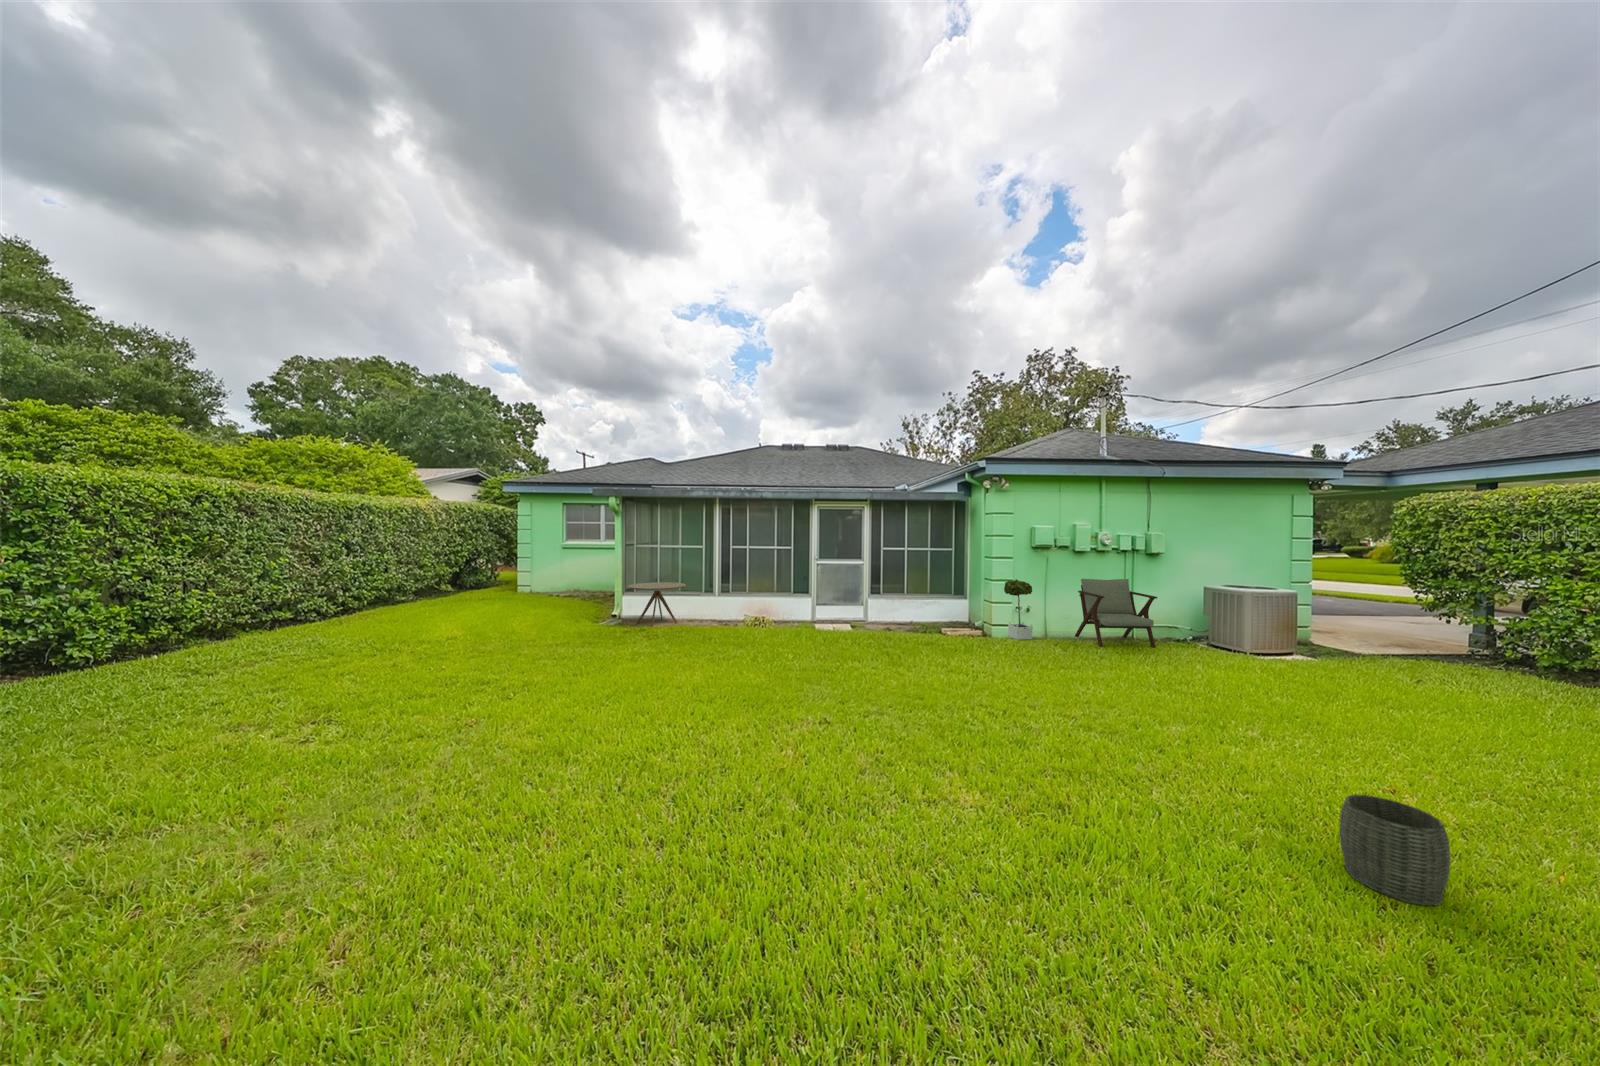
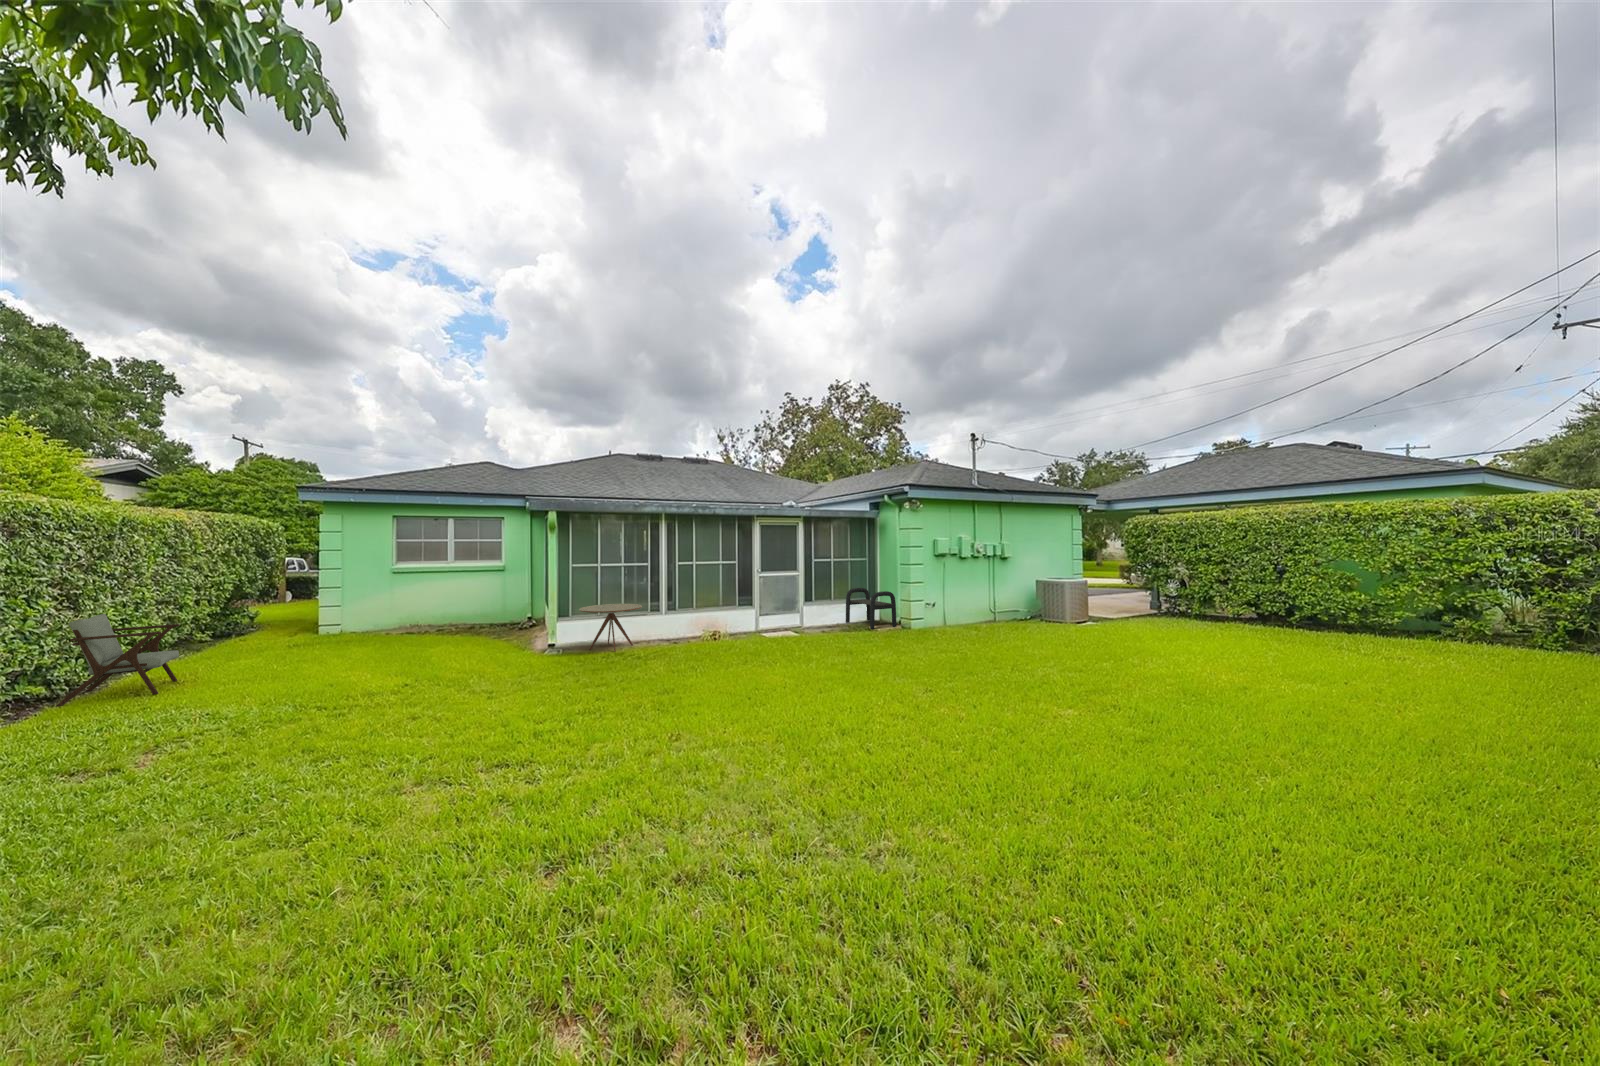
potted tree: present [1004,579,1033,640] -> none [921,581,943,628]
lounge chair: present [1075,579,1157,647] -> present [56,614,180,706]
bench: none [921,583,972,633] -> present [846,588,897,629]
woven basket: present [1339,795,1451,906] -> none [1228,670,1272,712]

